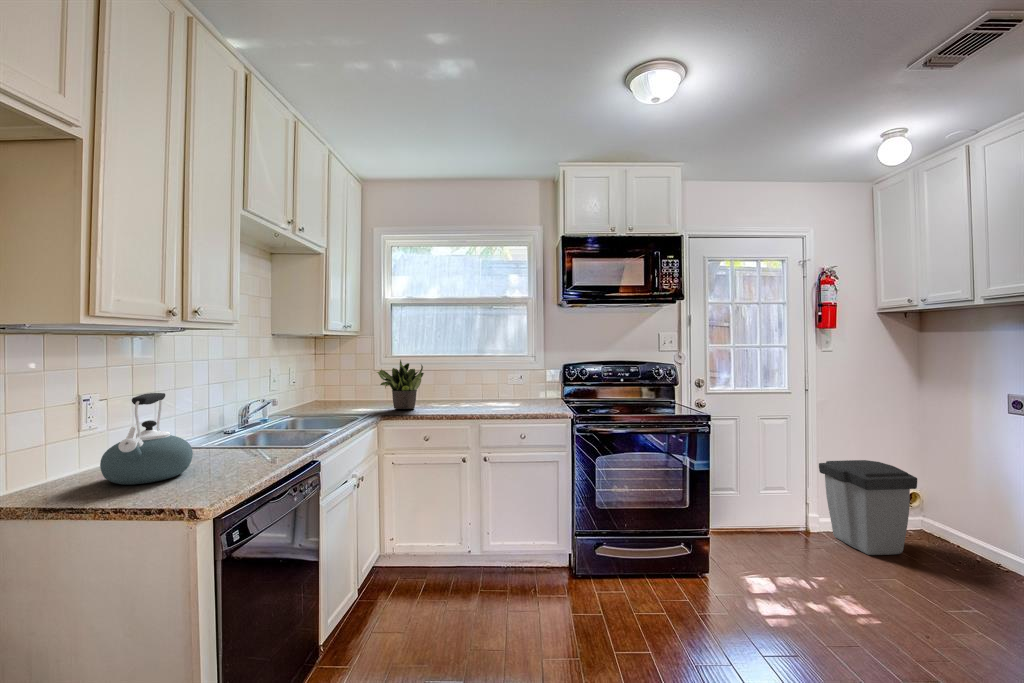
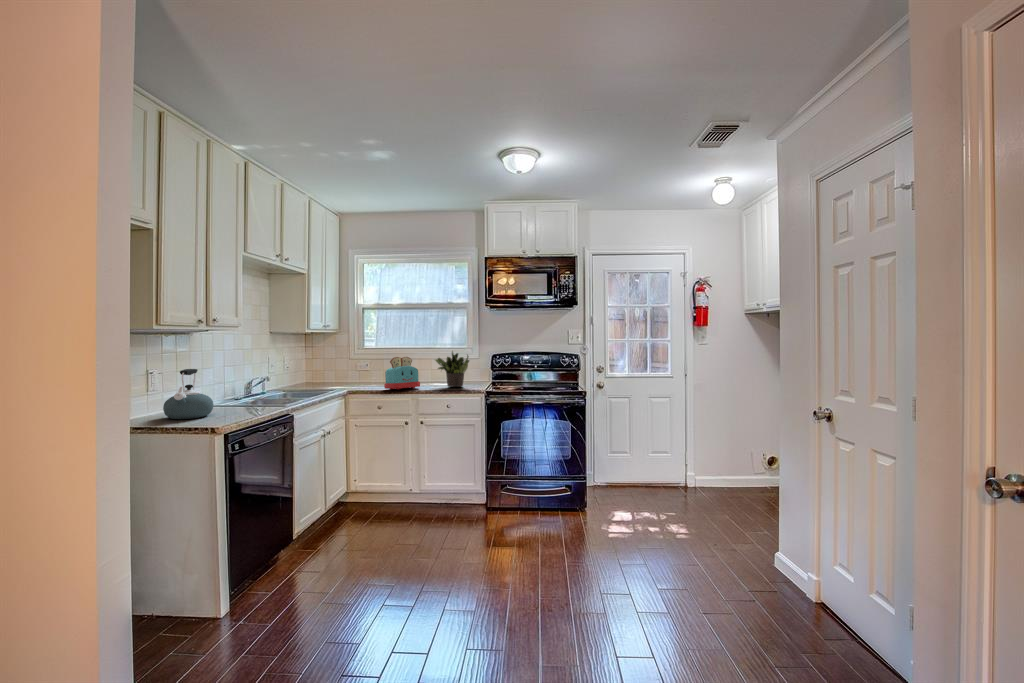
potted plant: present [377,360,424,409] -> present [435,352,469,387]
toaster: none [433,368,480,413] -> present [384,357,420,389]
trash can: present [819,460,917,555] -> none [693,431,754,501]

